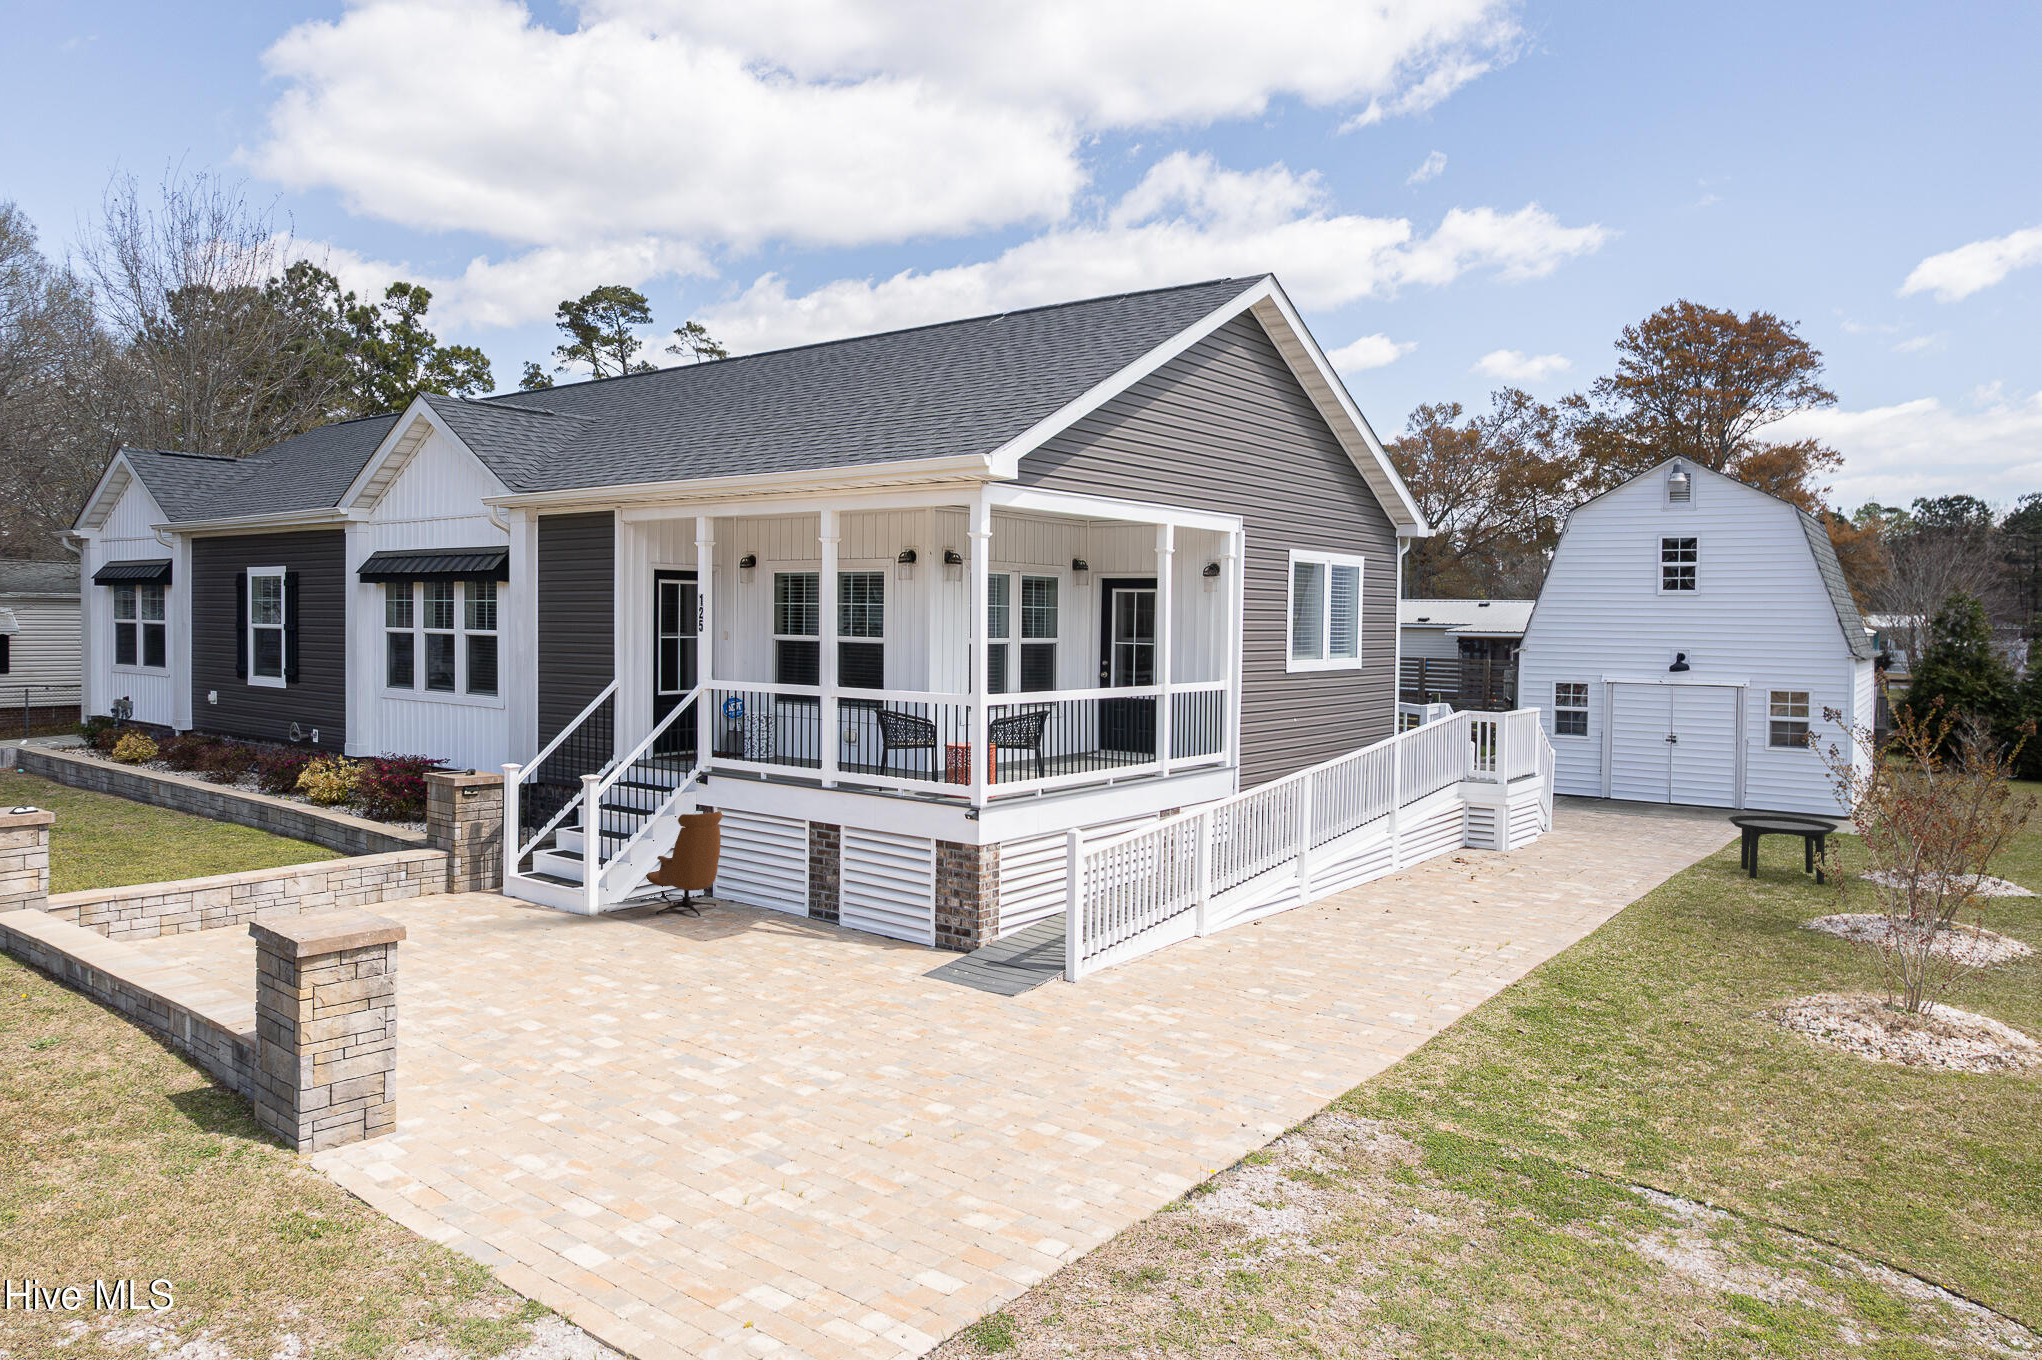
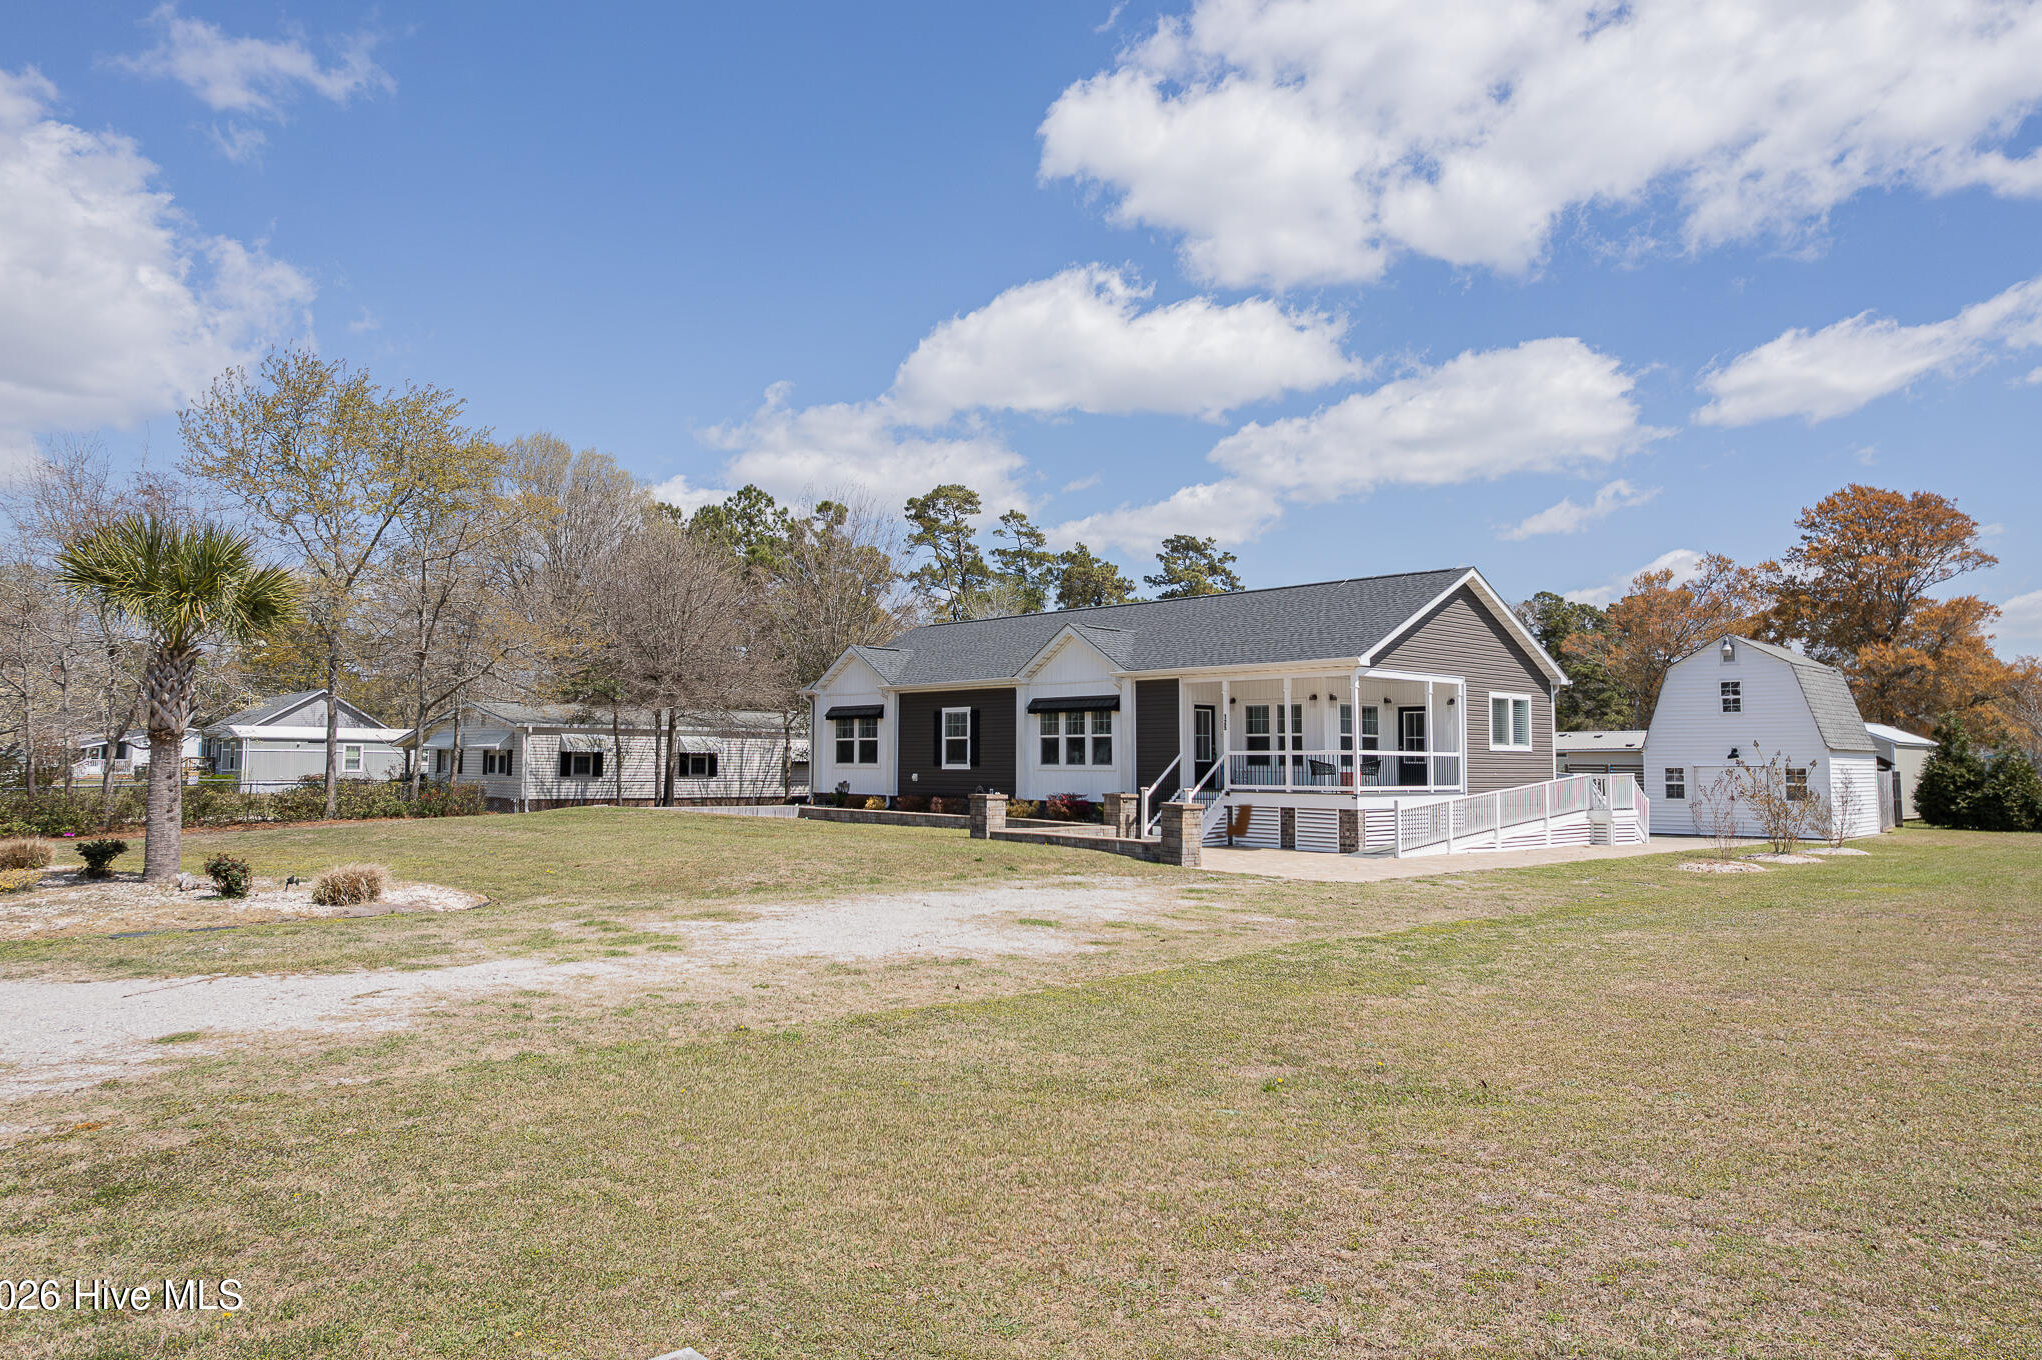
round table: present [1728,815,1838,884] -> none [1720,819,1773,848]

